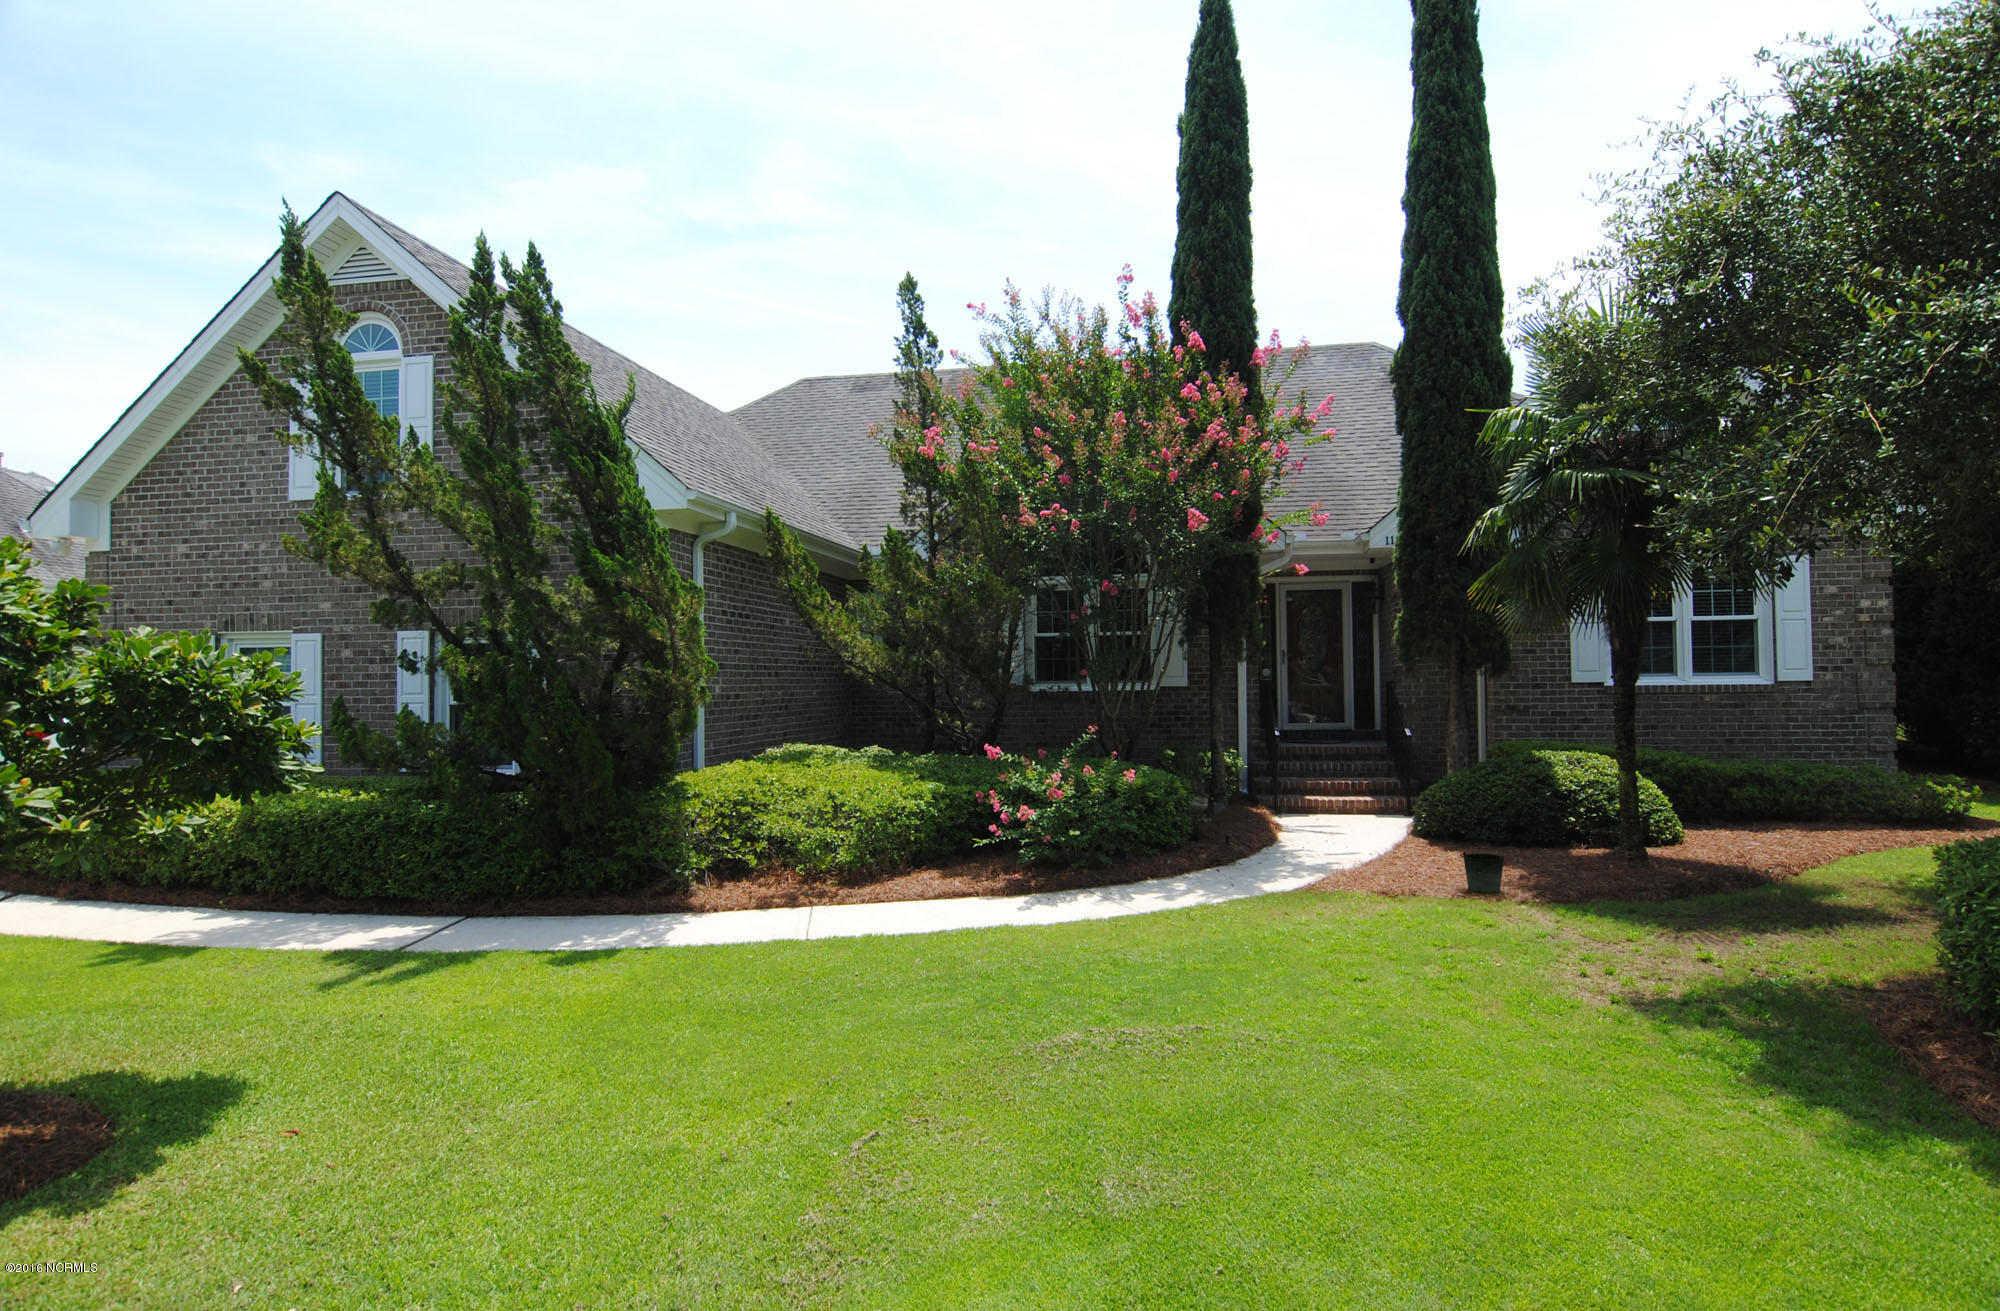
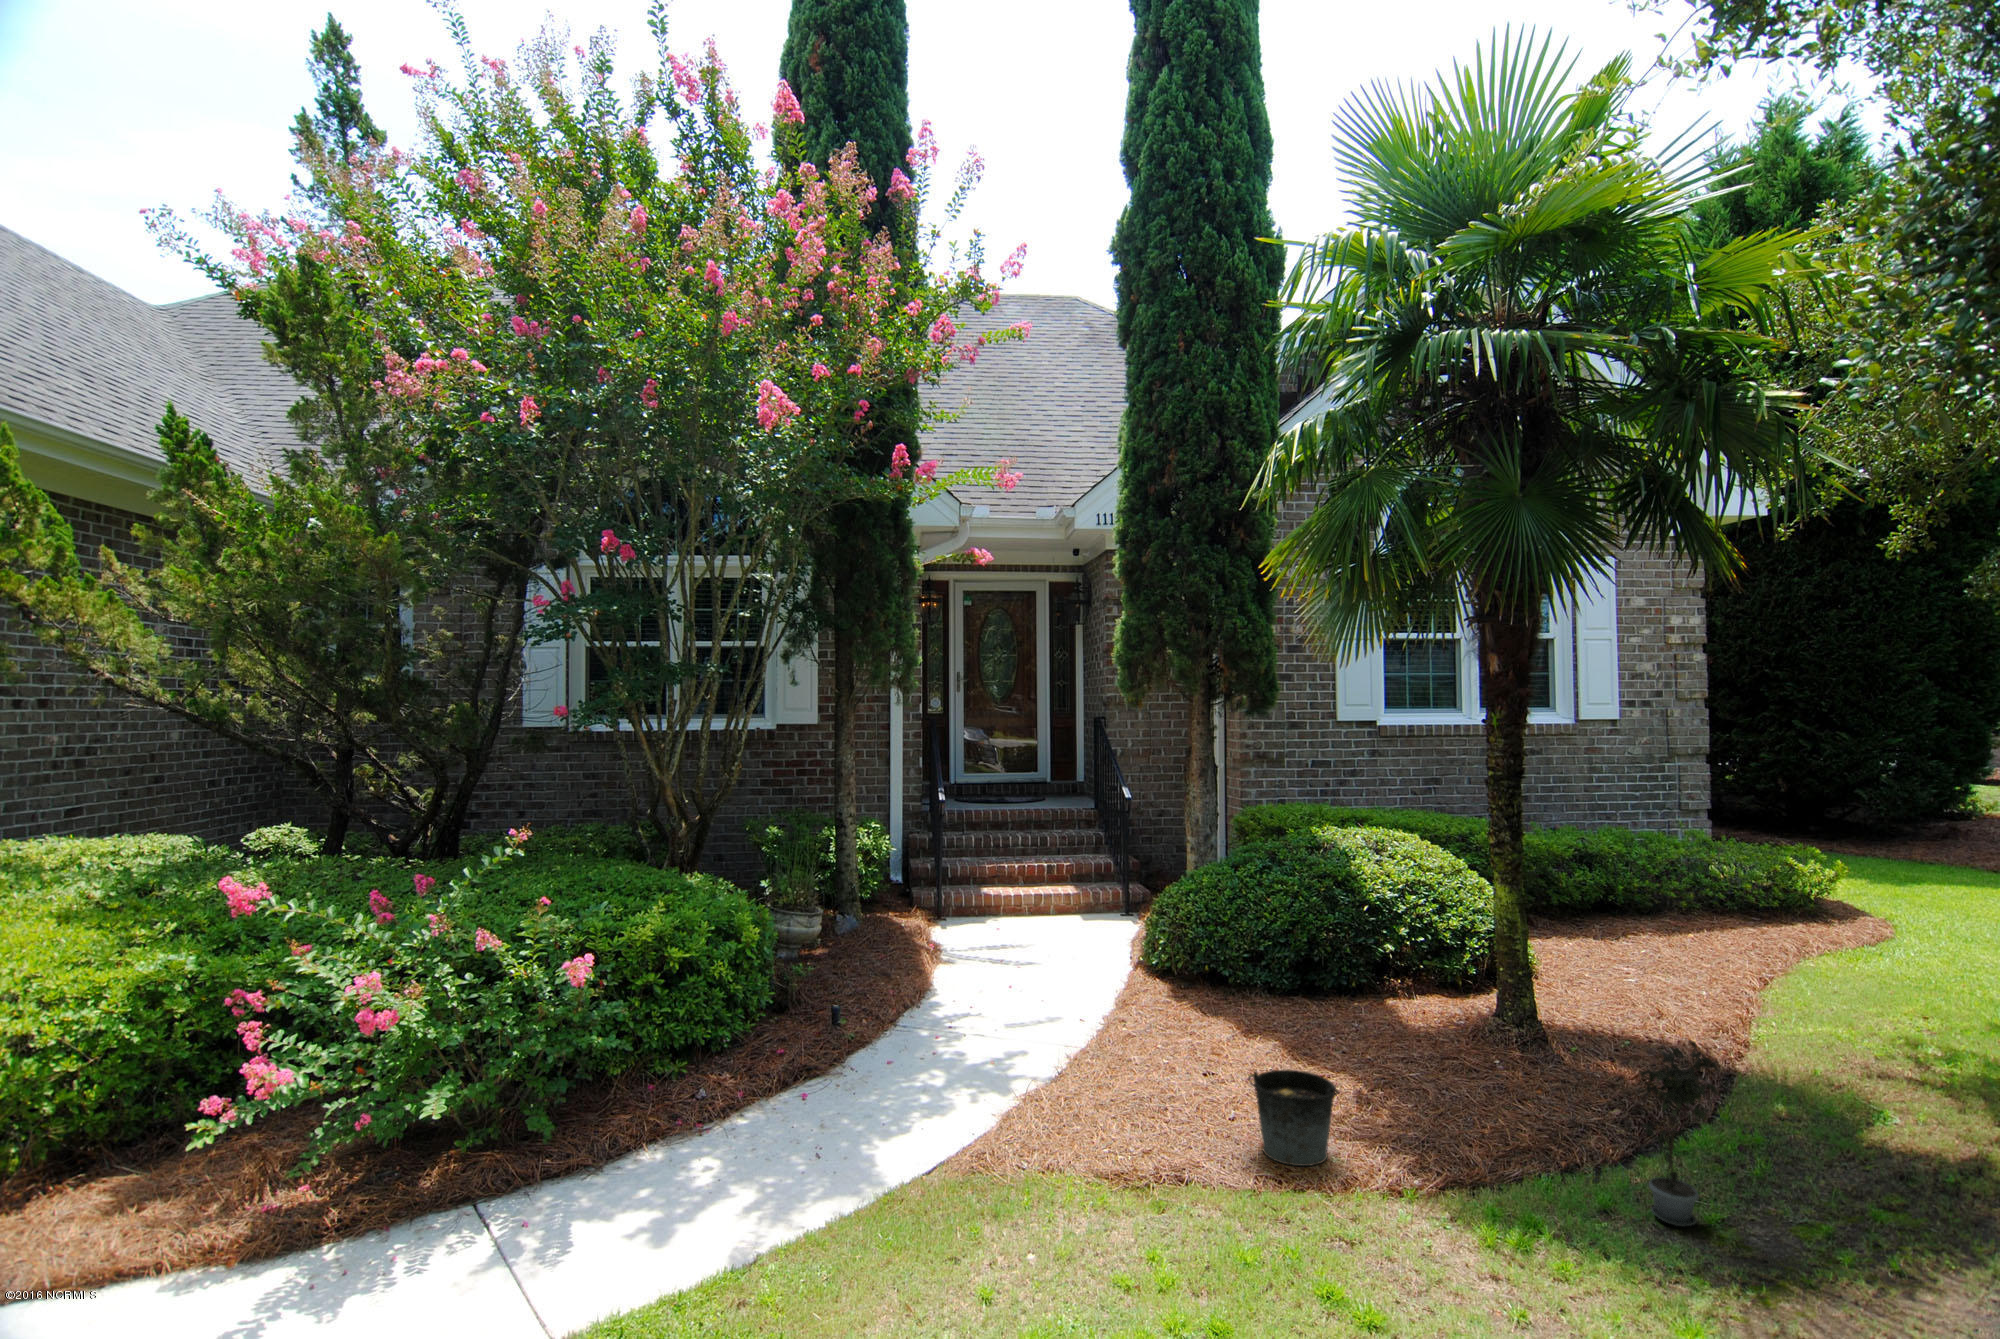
potted plant: none [1641,828,1682,911] -> present [1637,1041,1719,1227]

